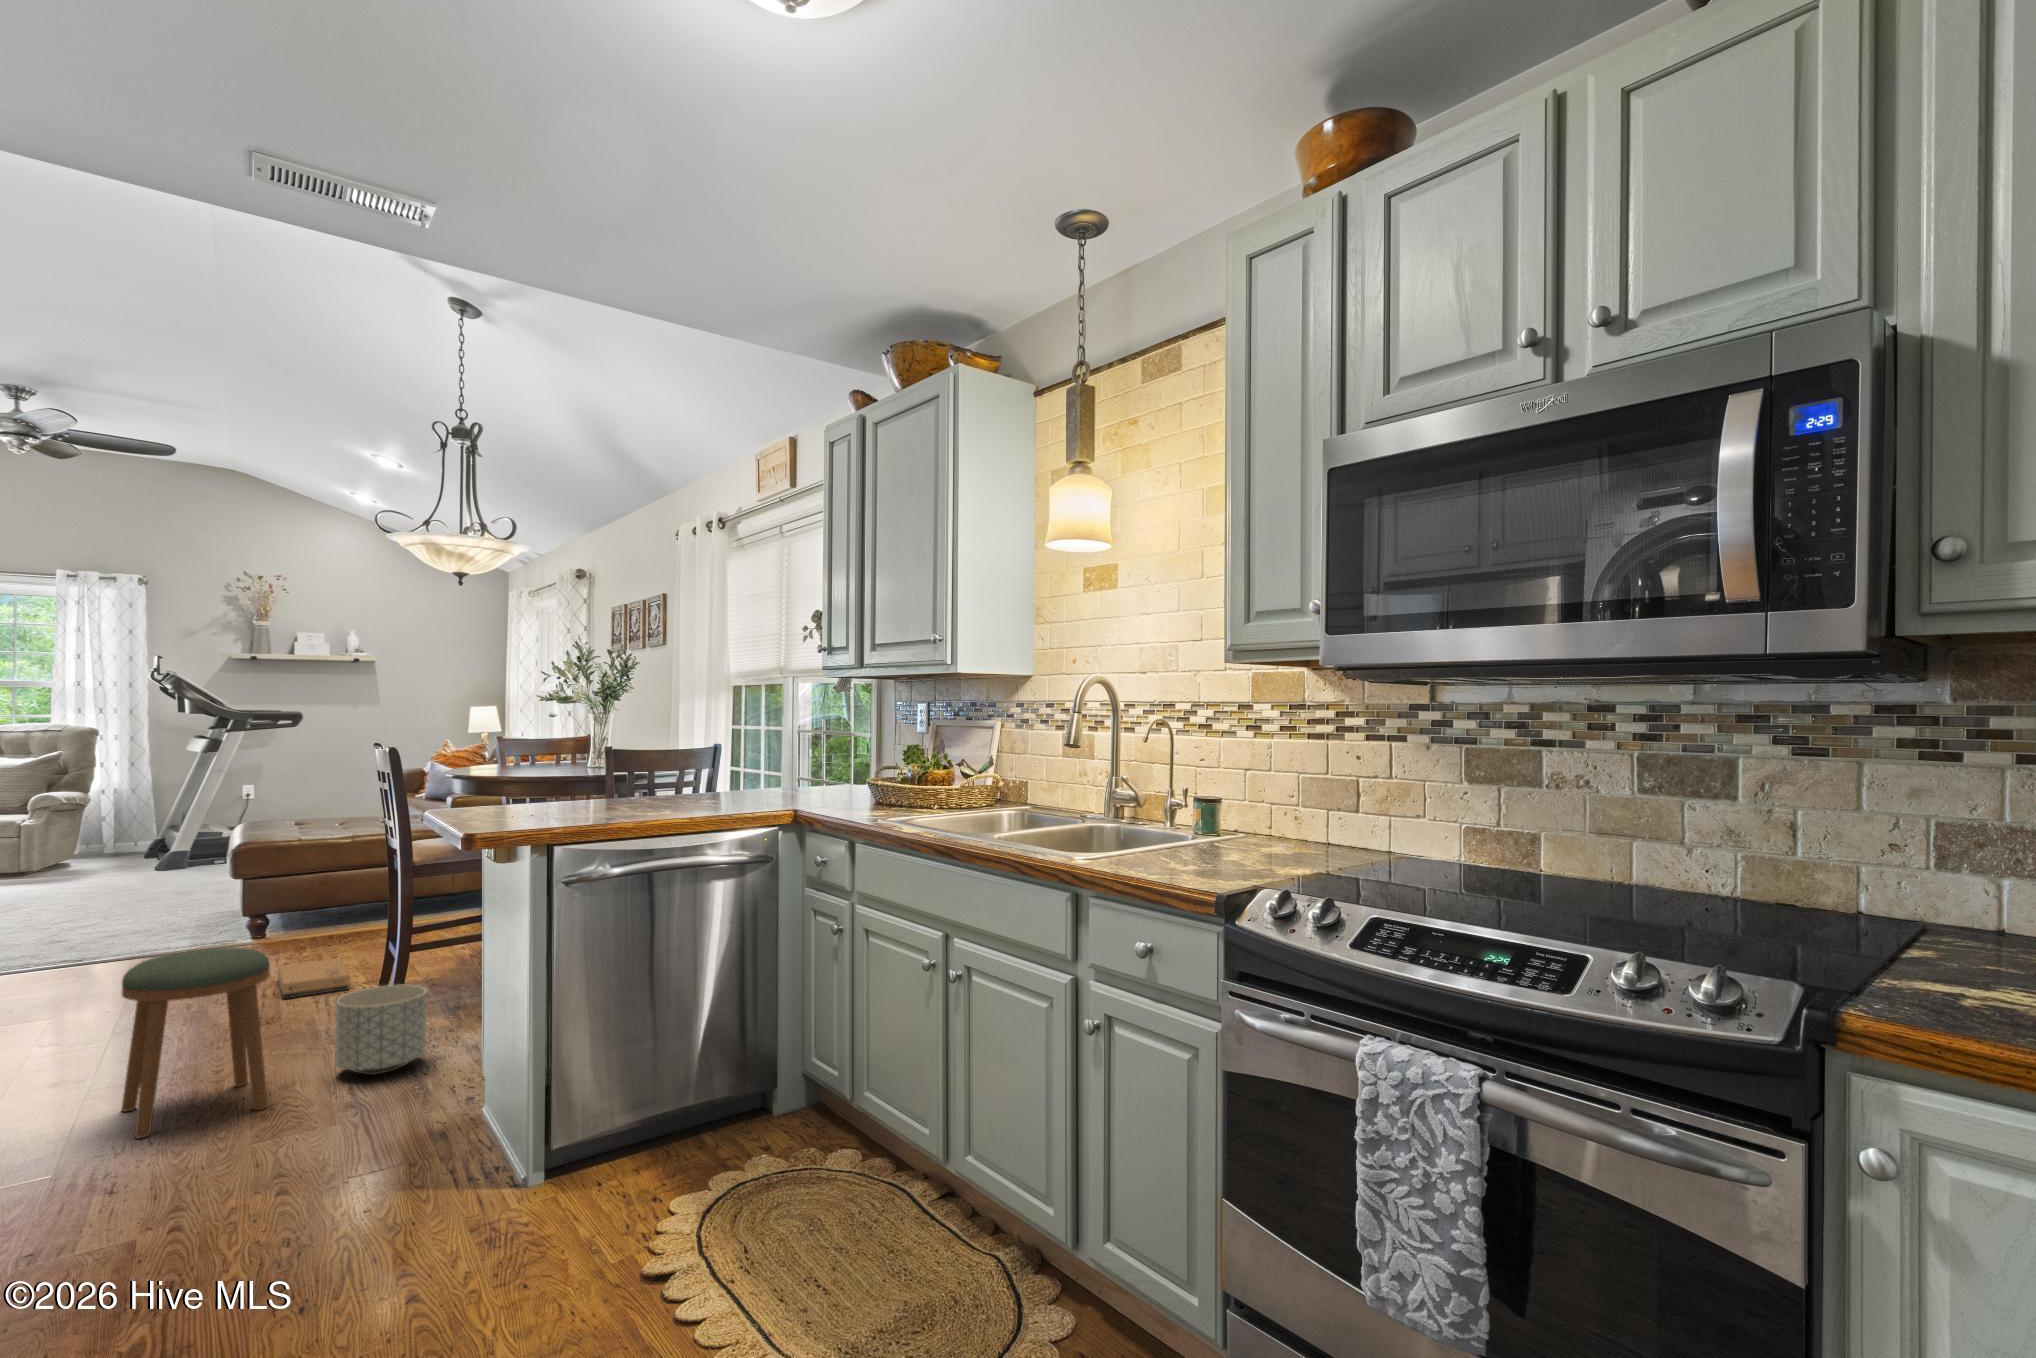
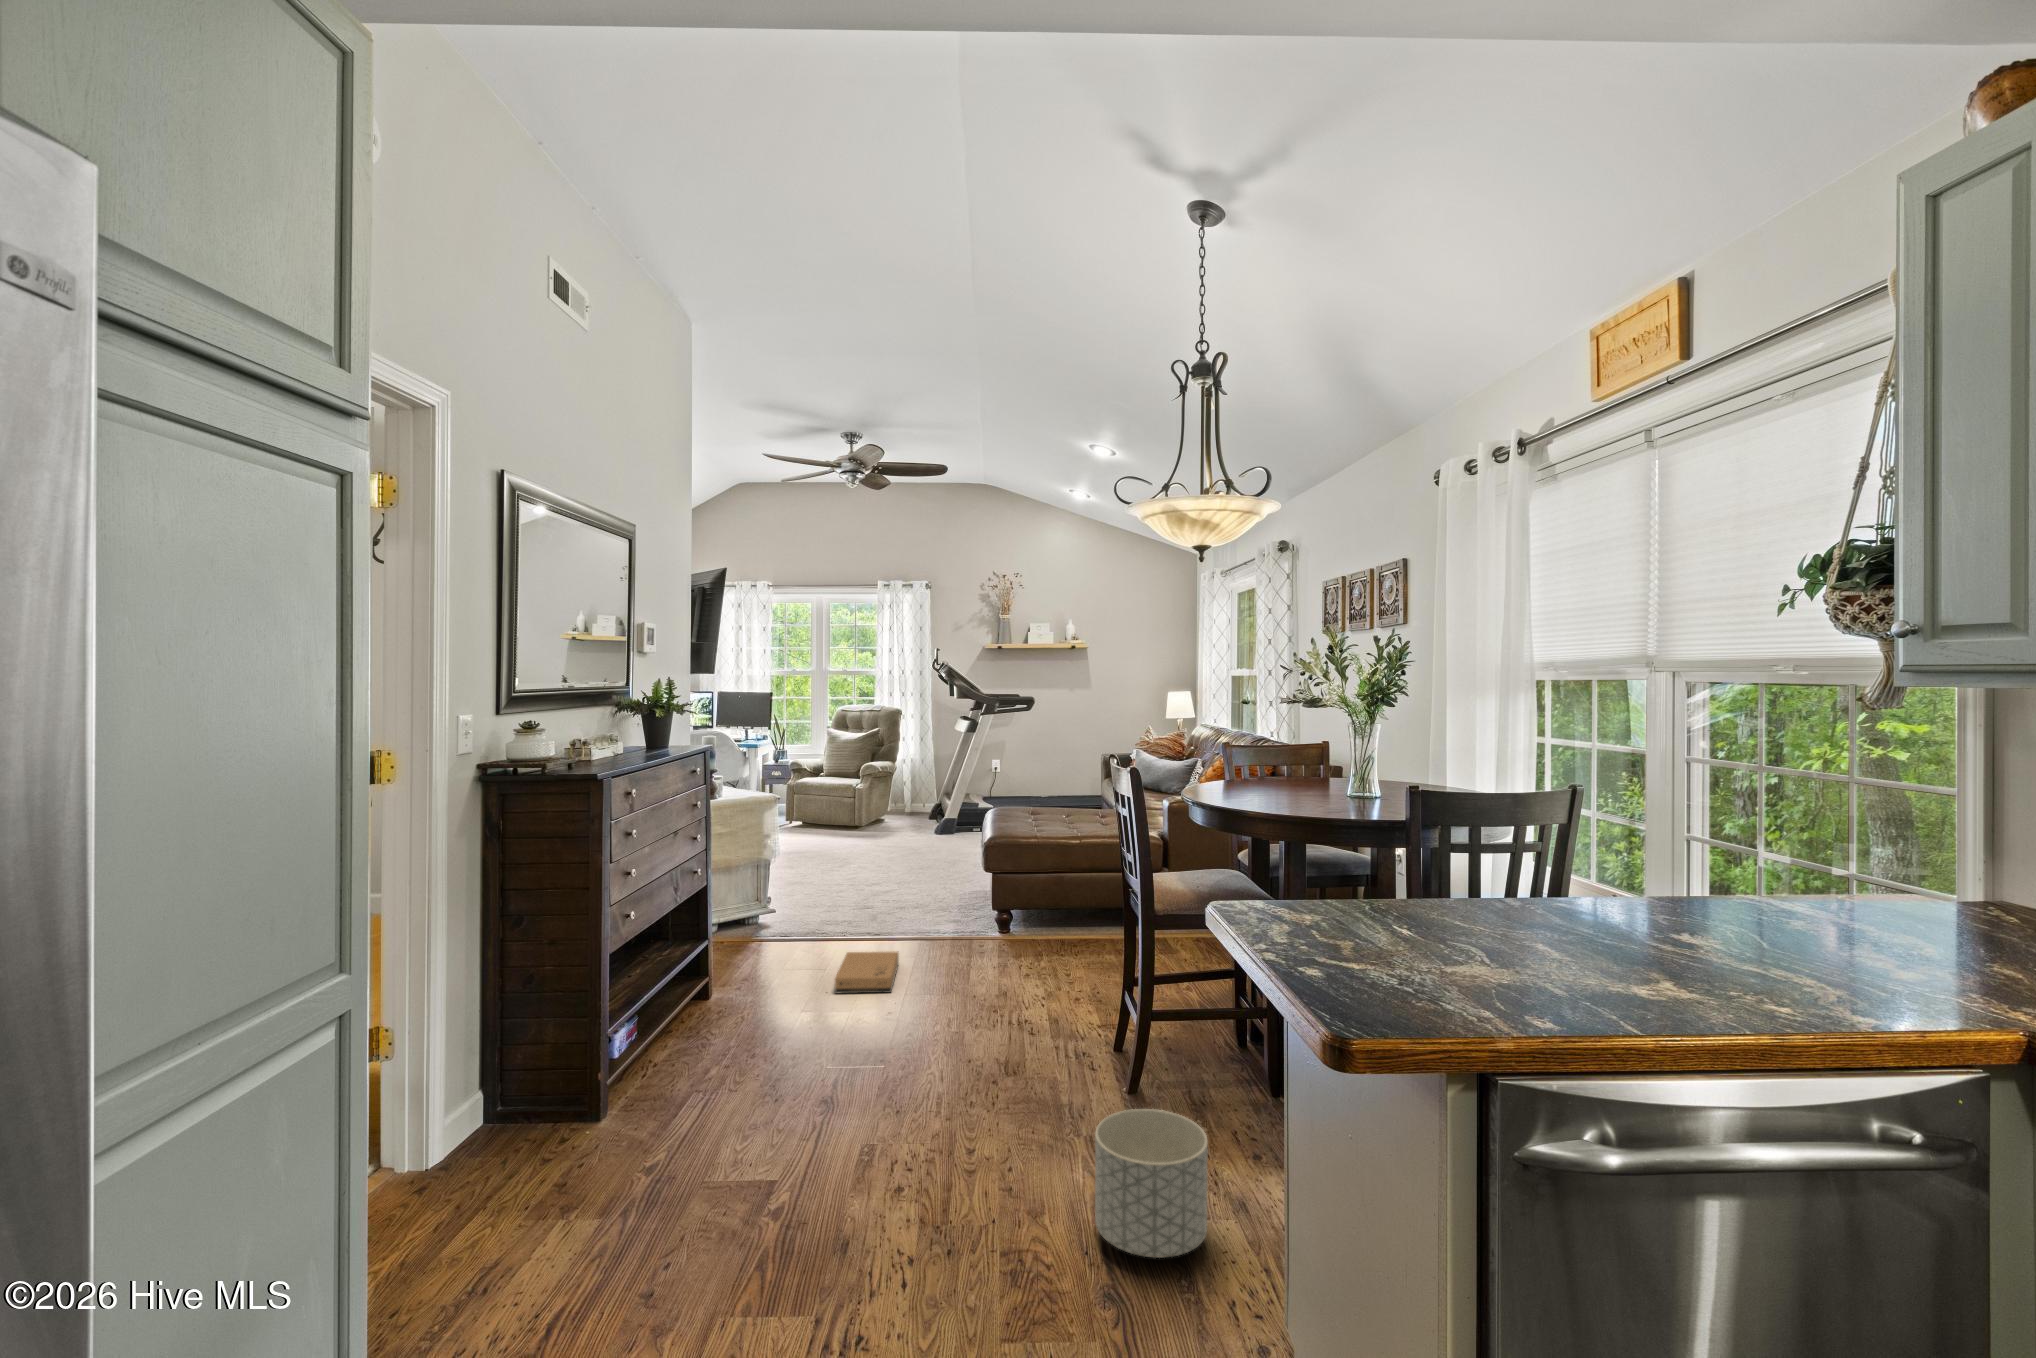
stool: present [121,947,270,1138] -> none [861,1034,1020,1313]
cardboard box: present [278,958,350,999] -> present [835,952,899,994]

